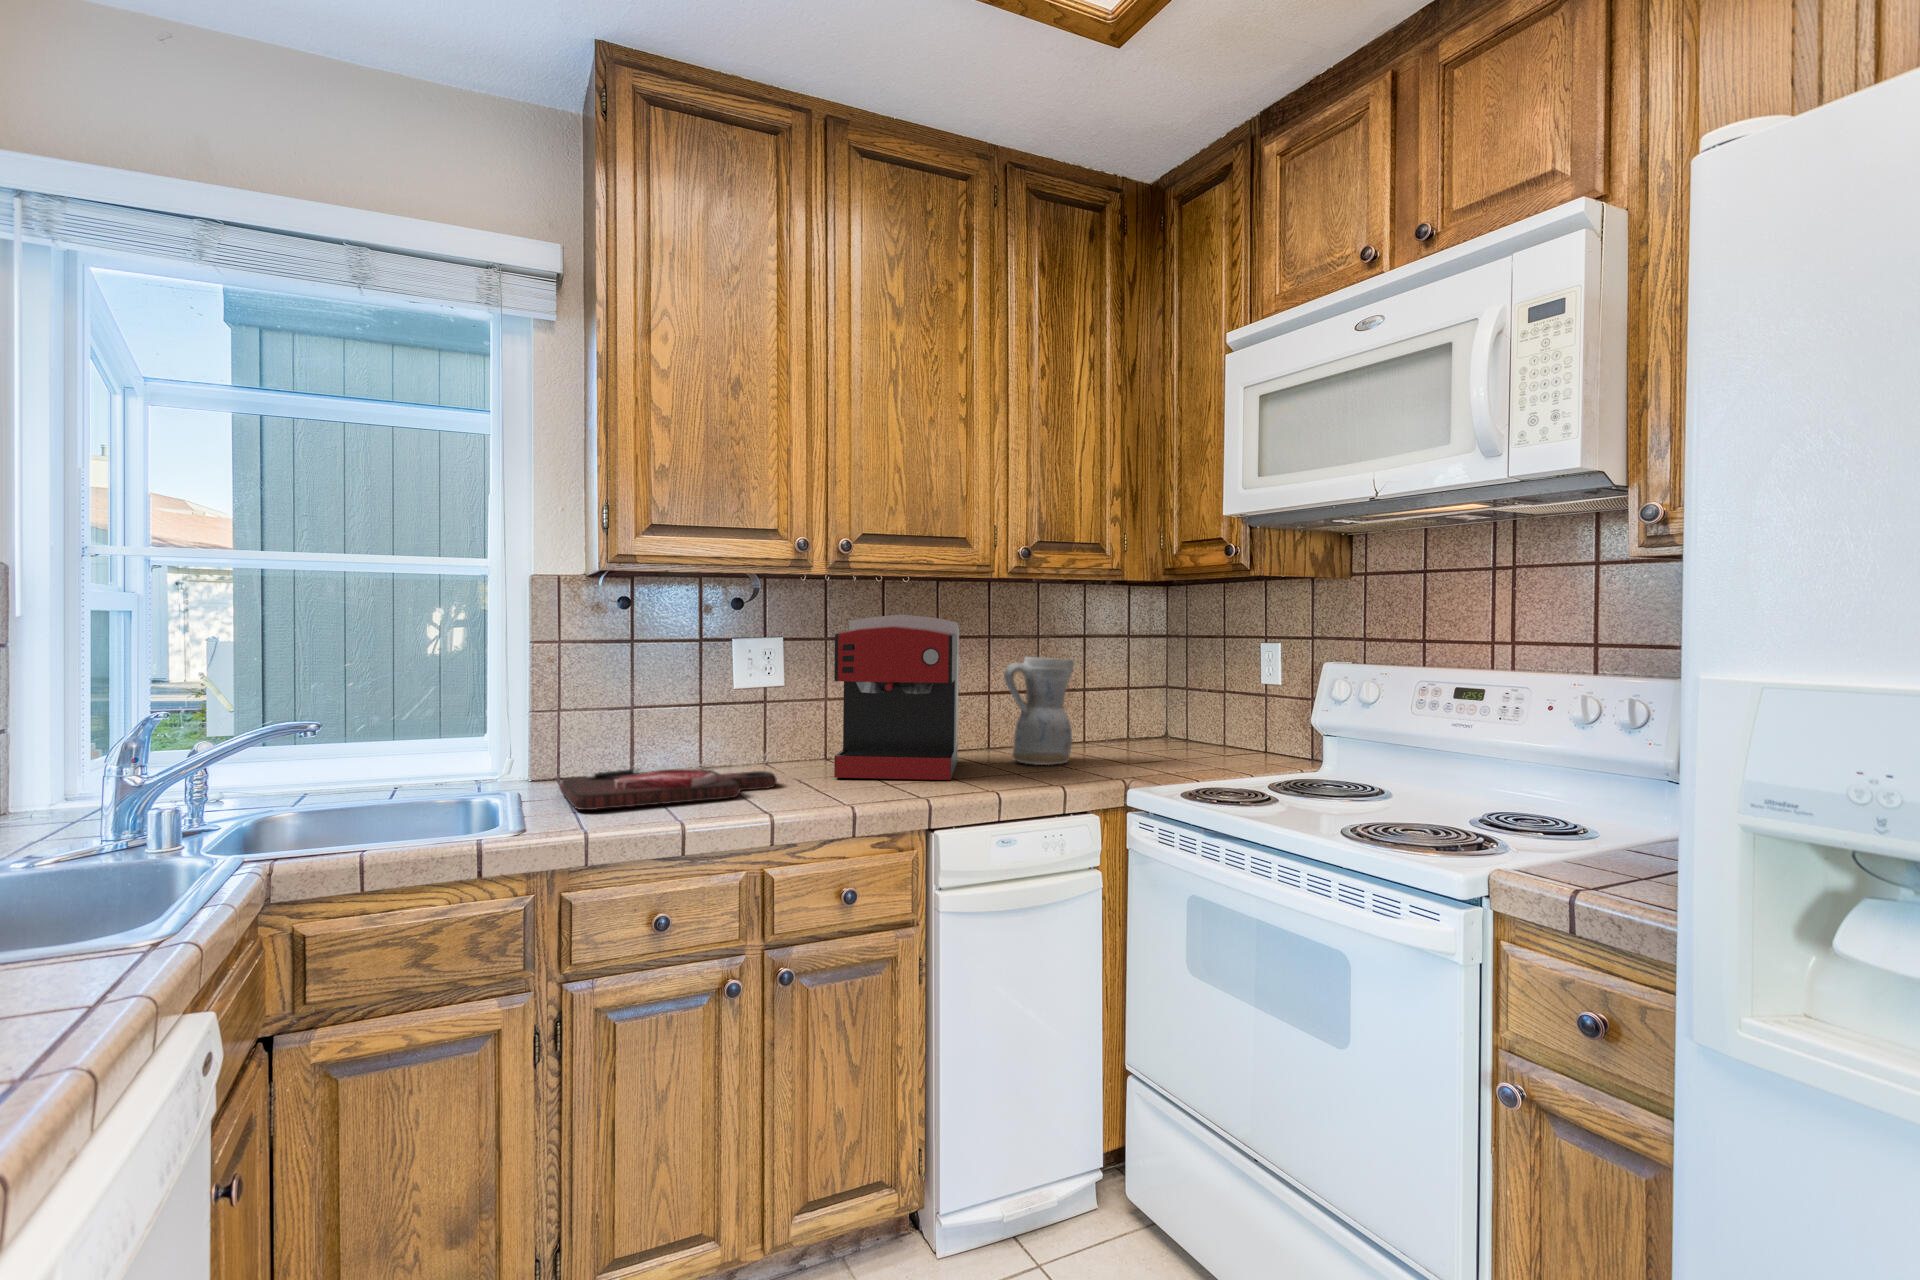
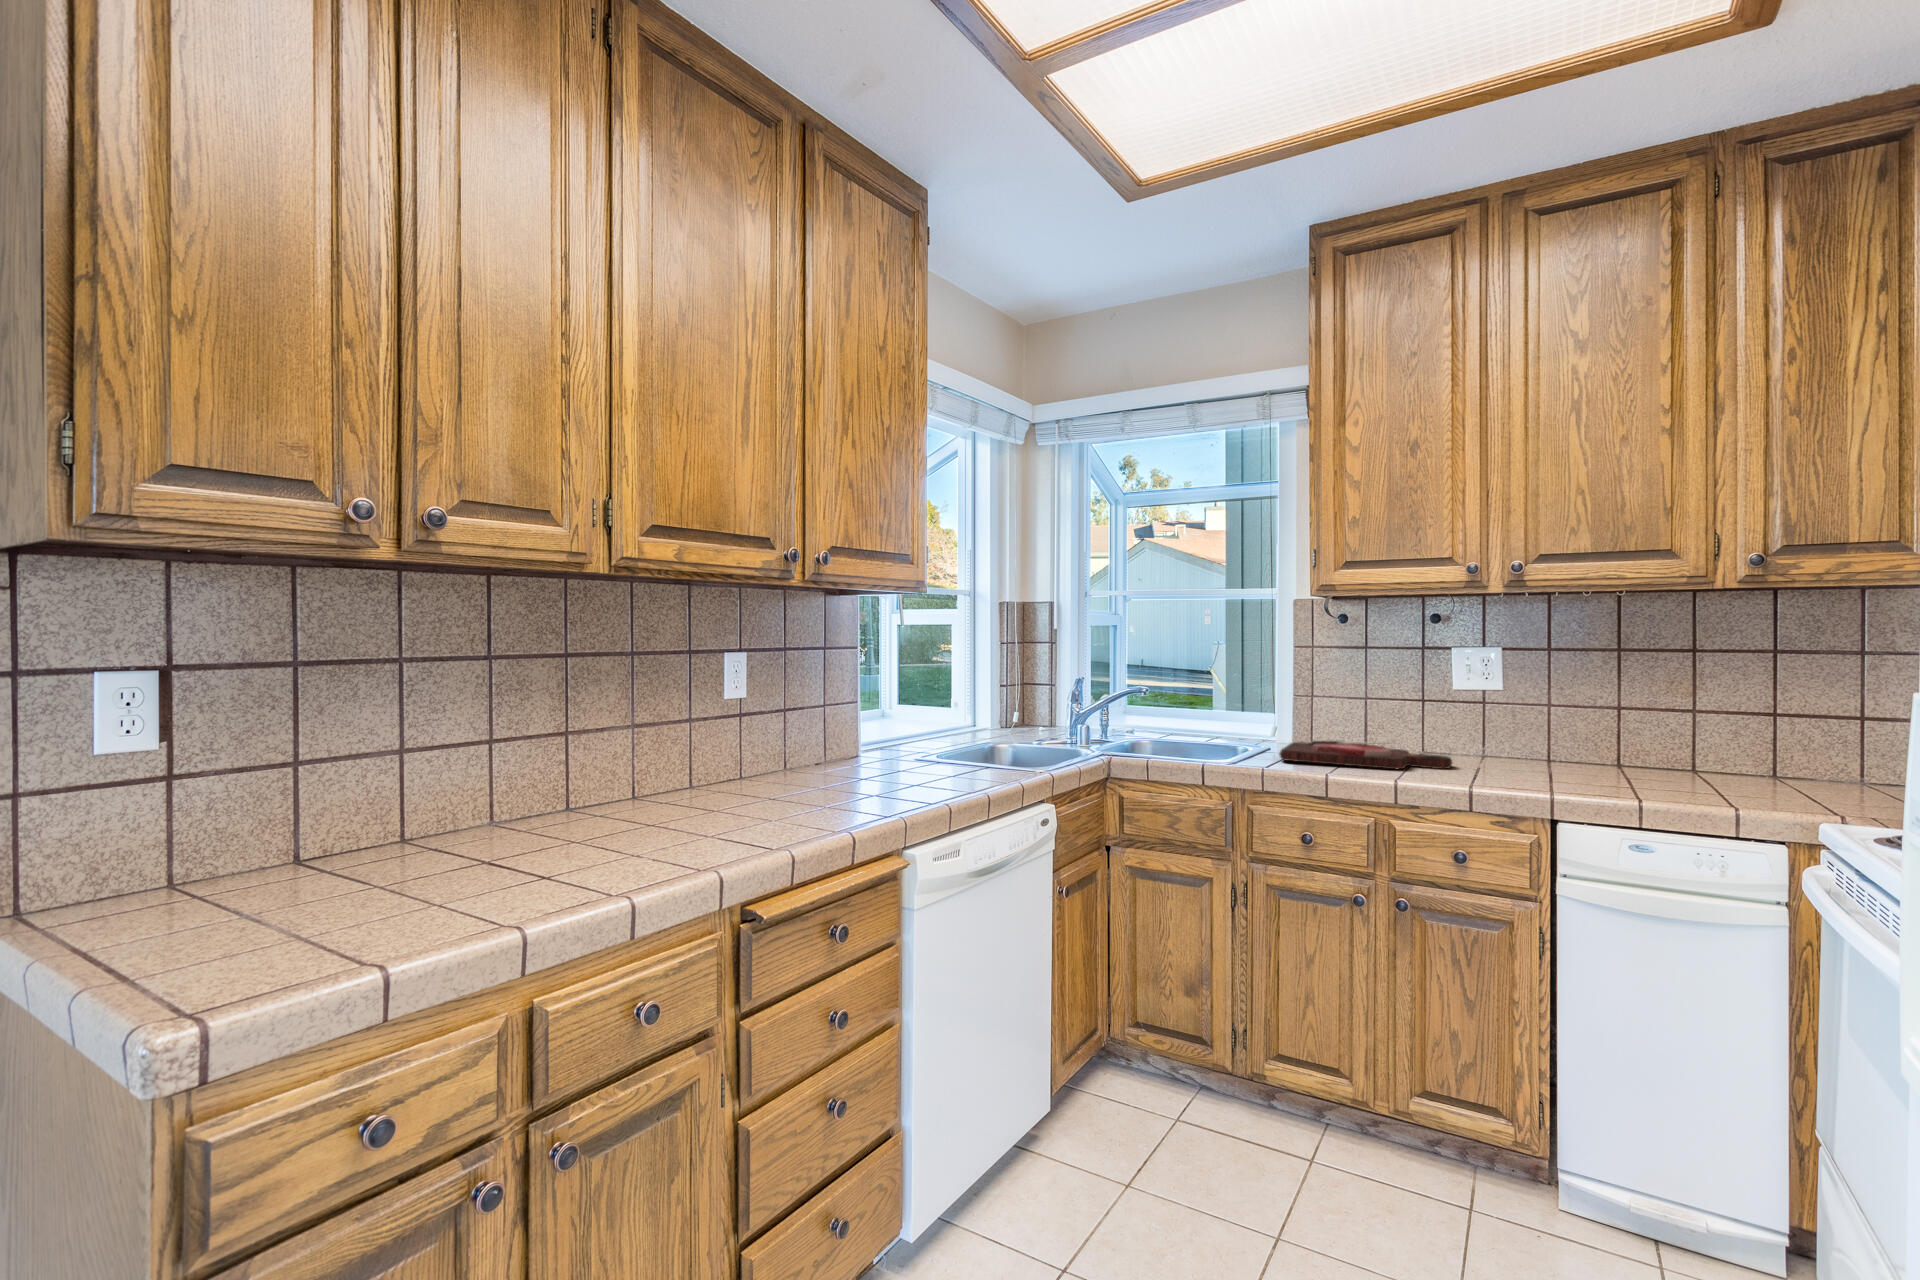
coffee maker: present [834,615,959,780] -> none [1512,626,1692,786]
ceramic pitcher: present [1004,657,1074,765] -> none [1738,671,1848,794]

